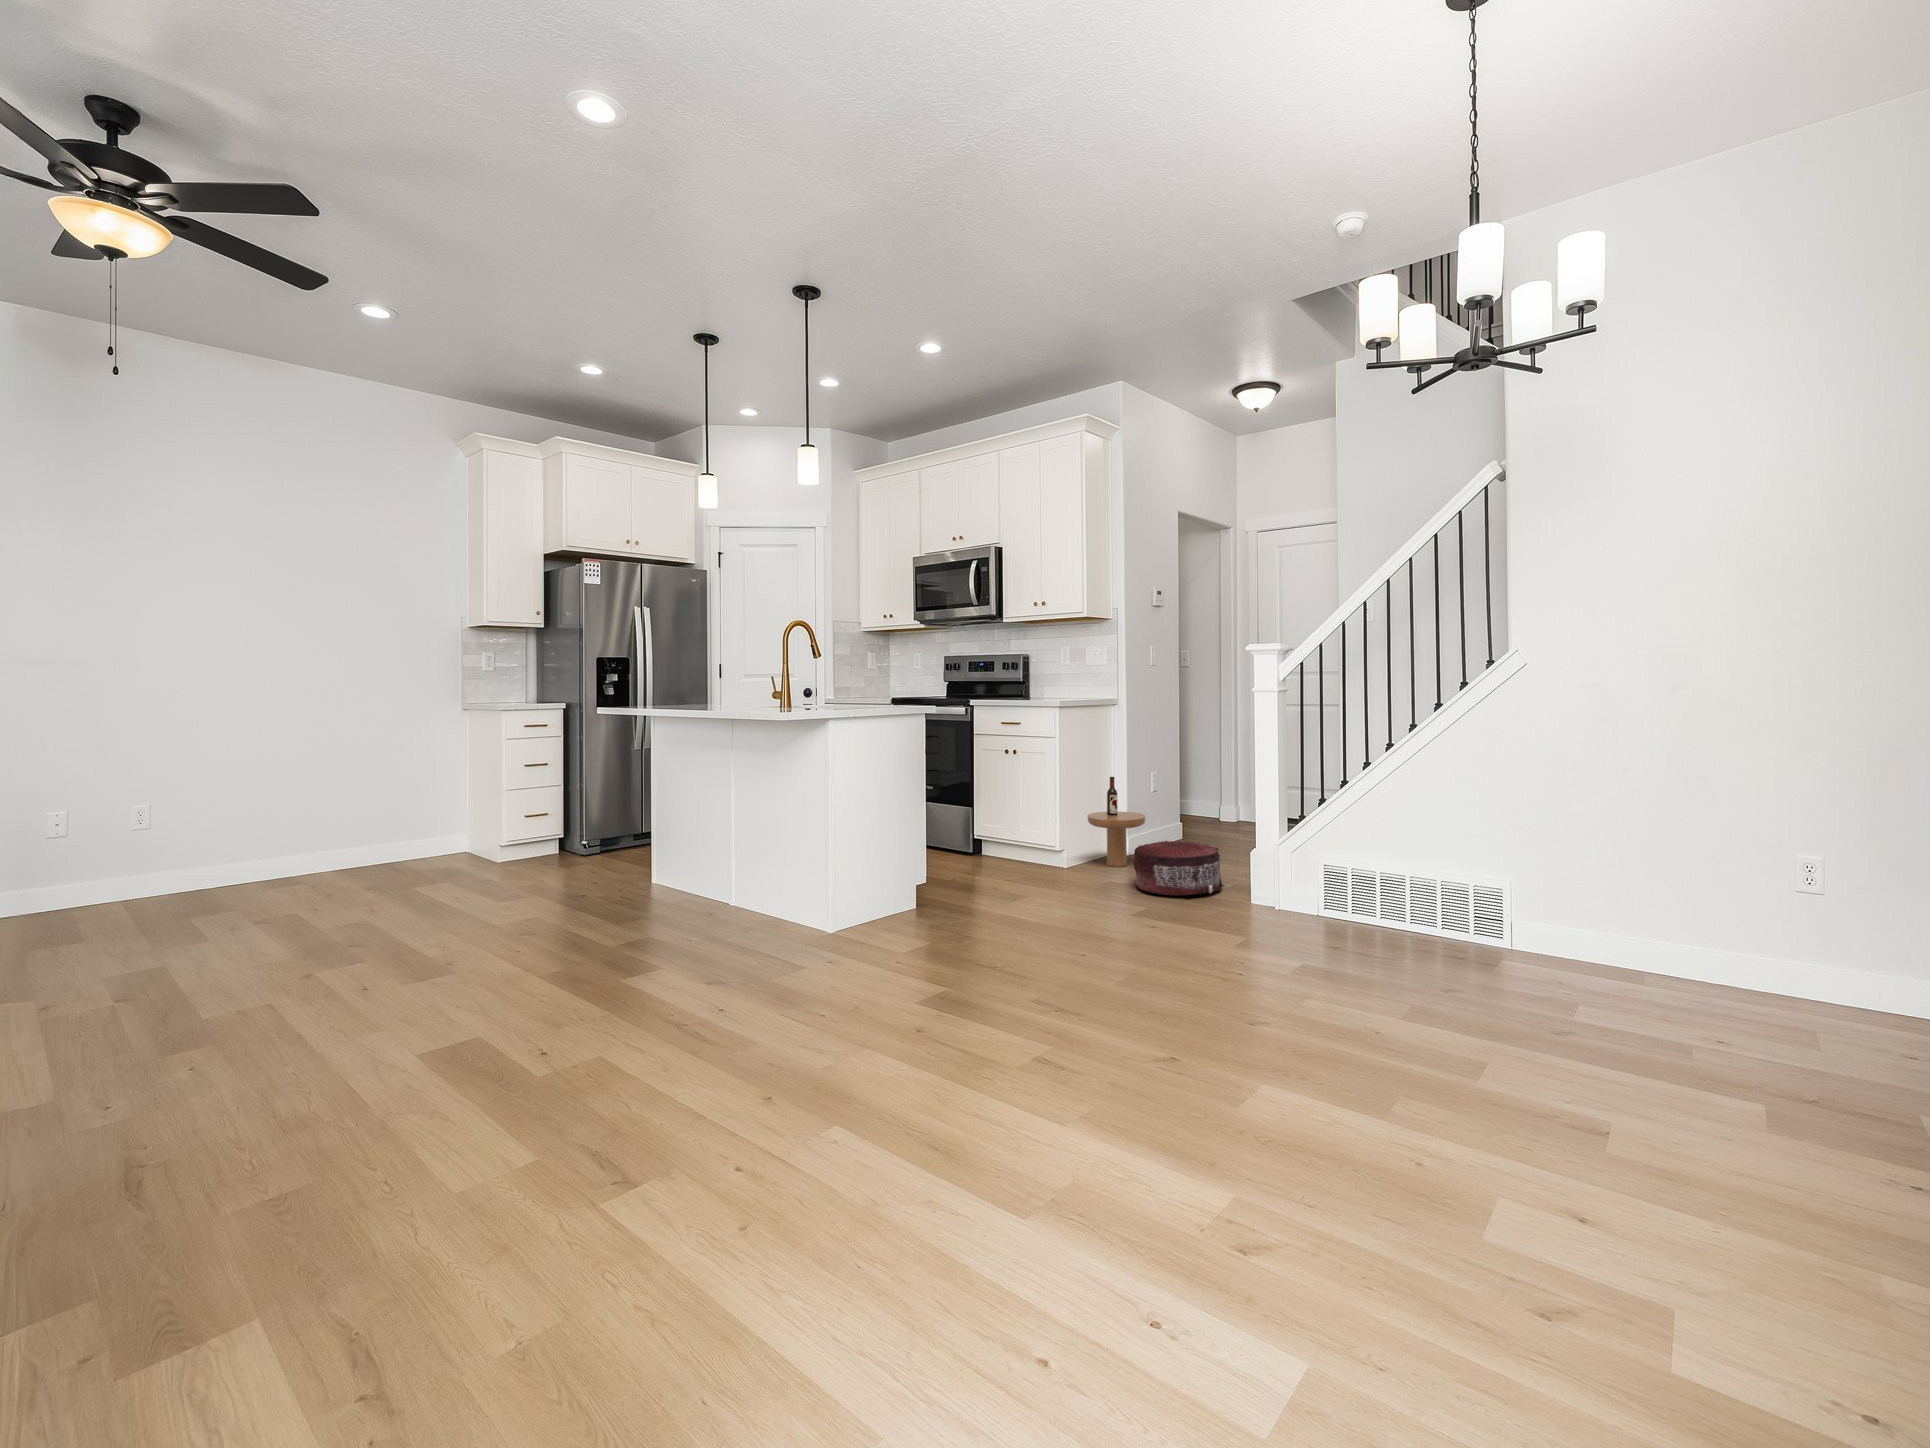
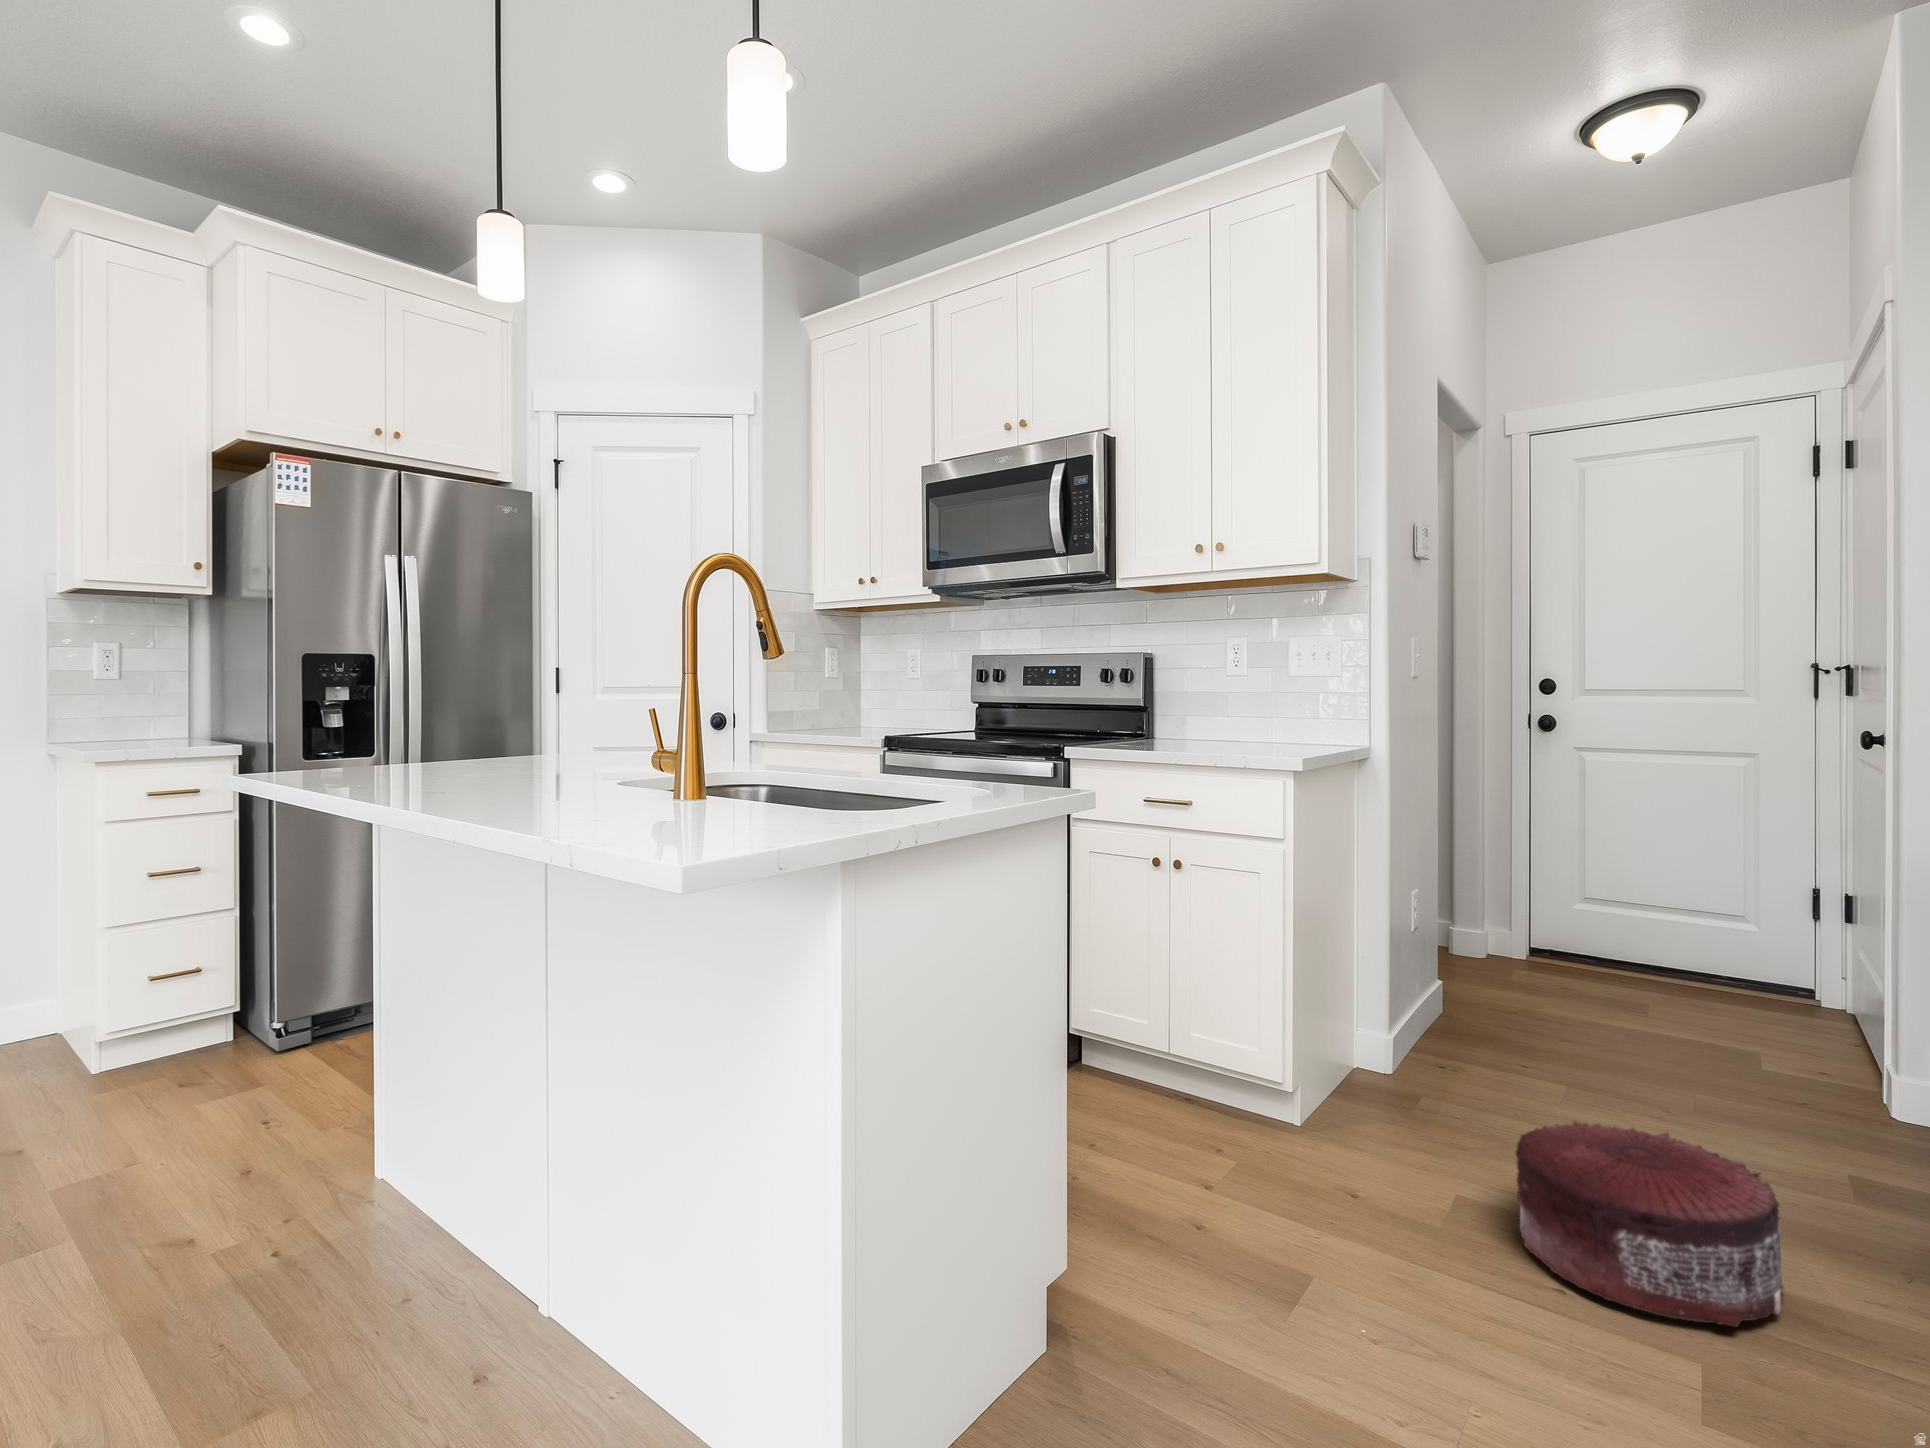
side table: present [1087,777,1146,867] -> none [1328,934,1472,1144]

